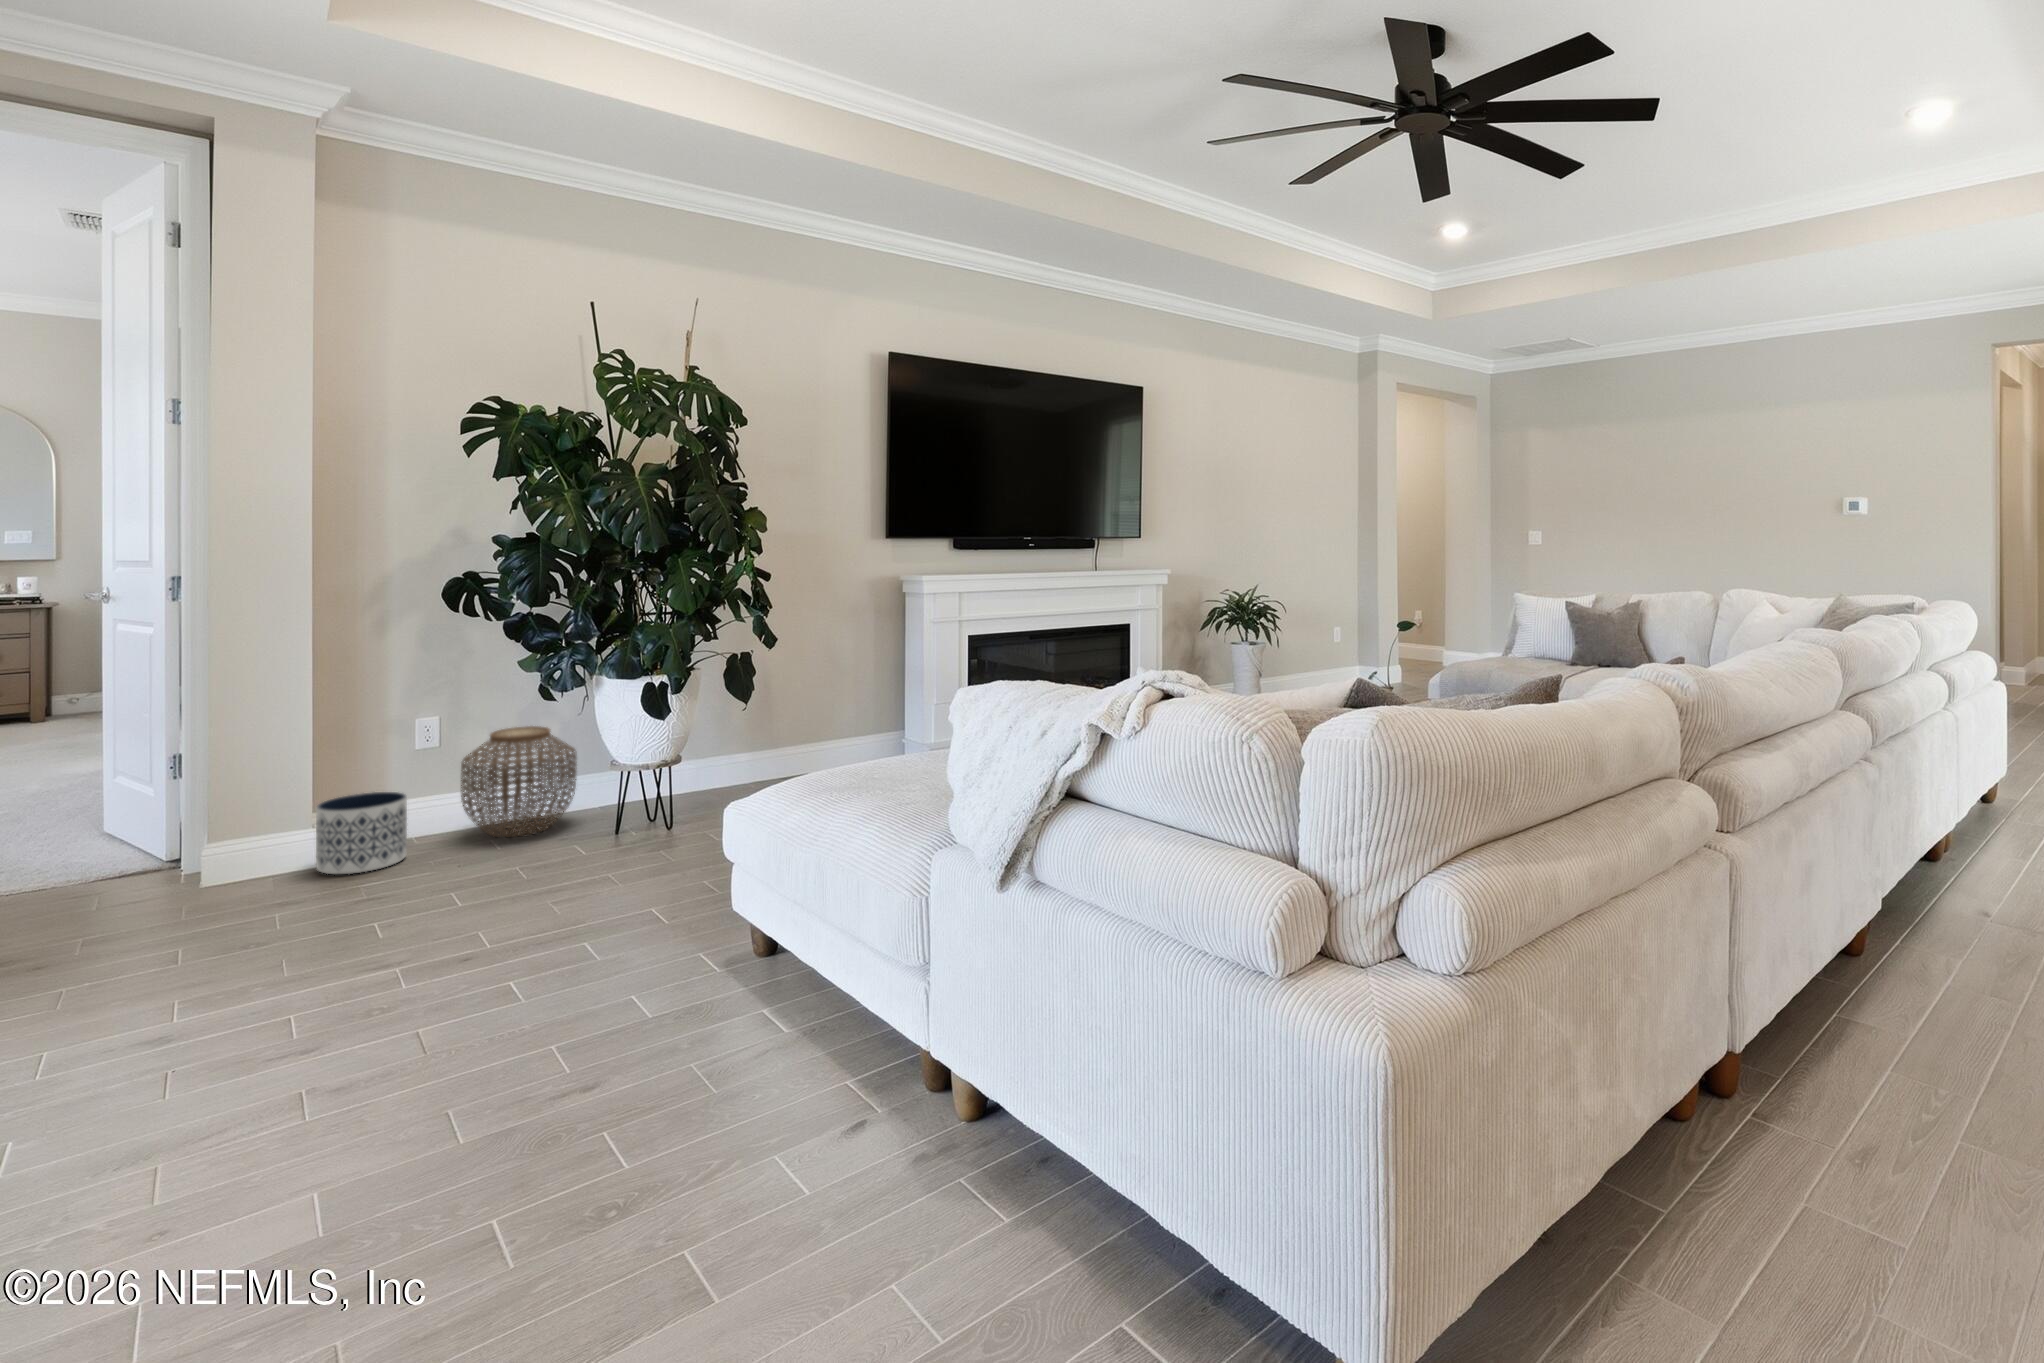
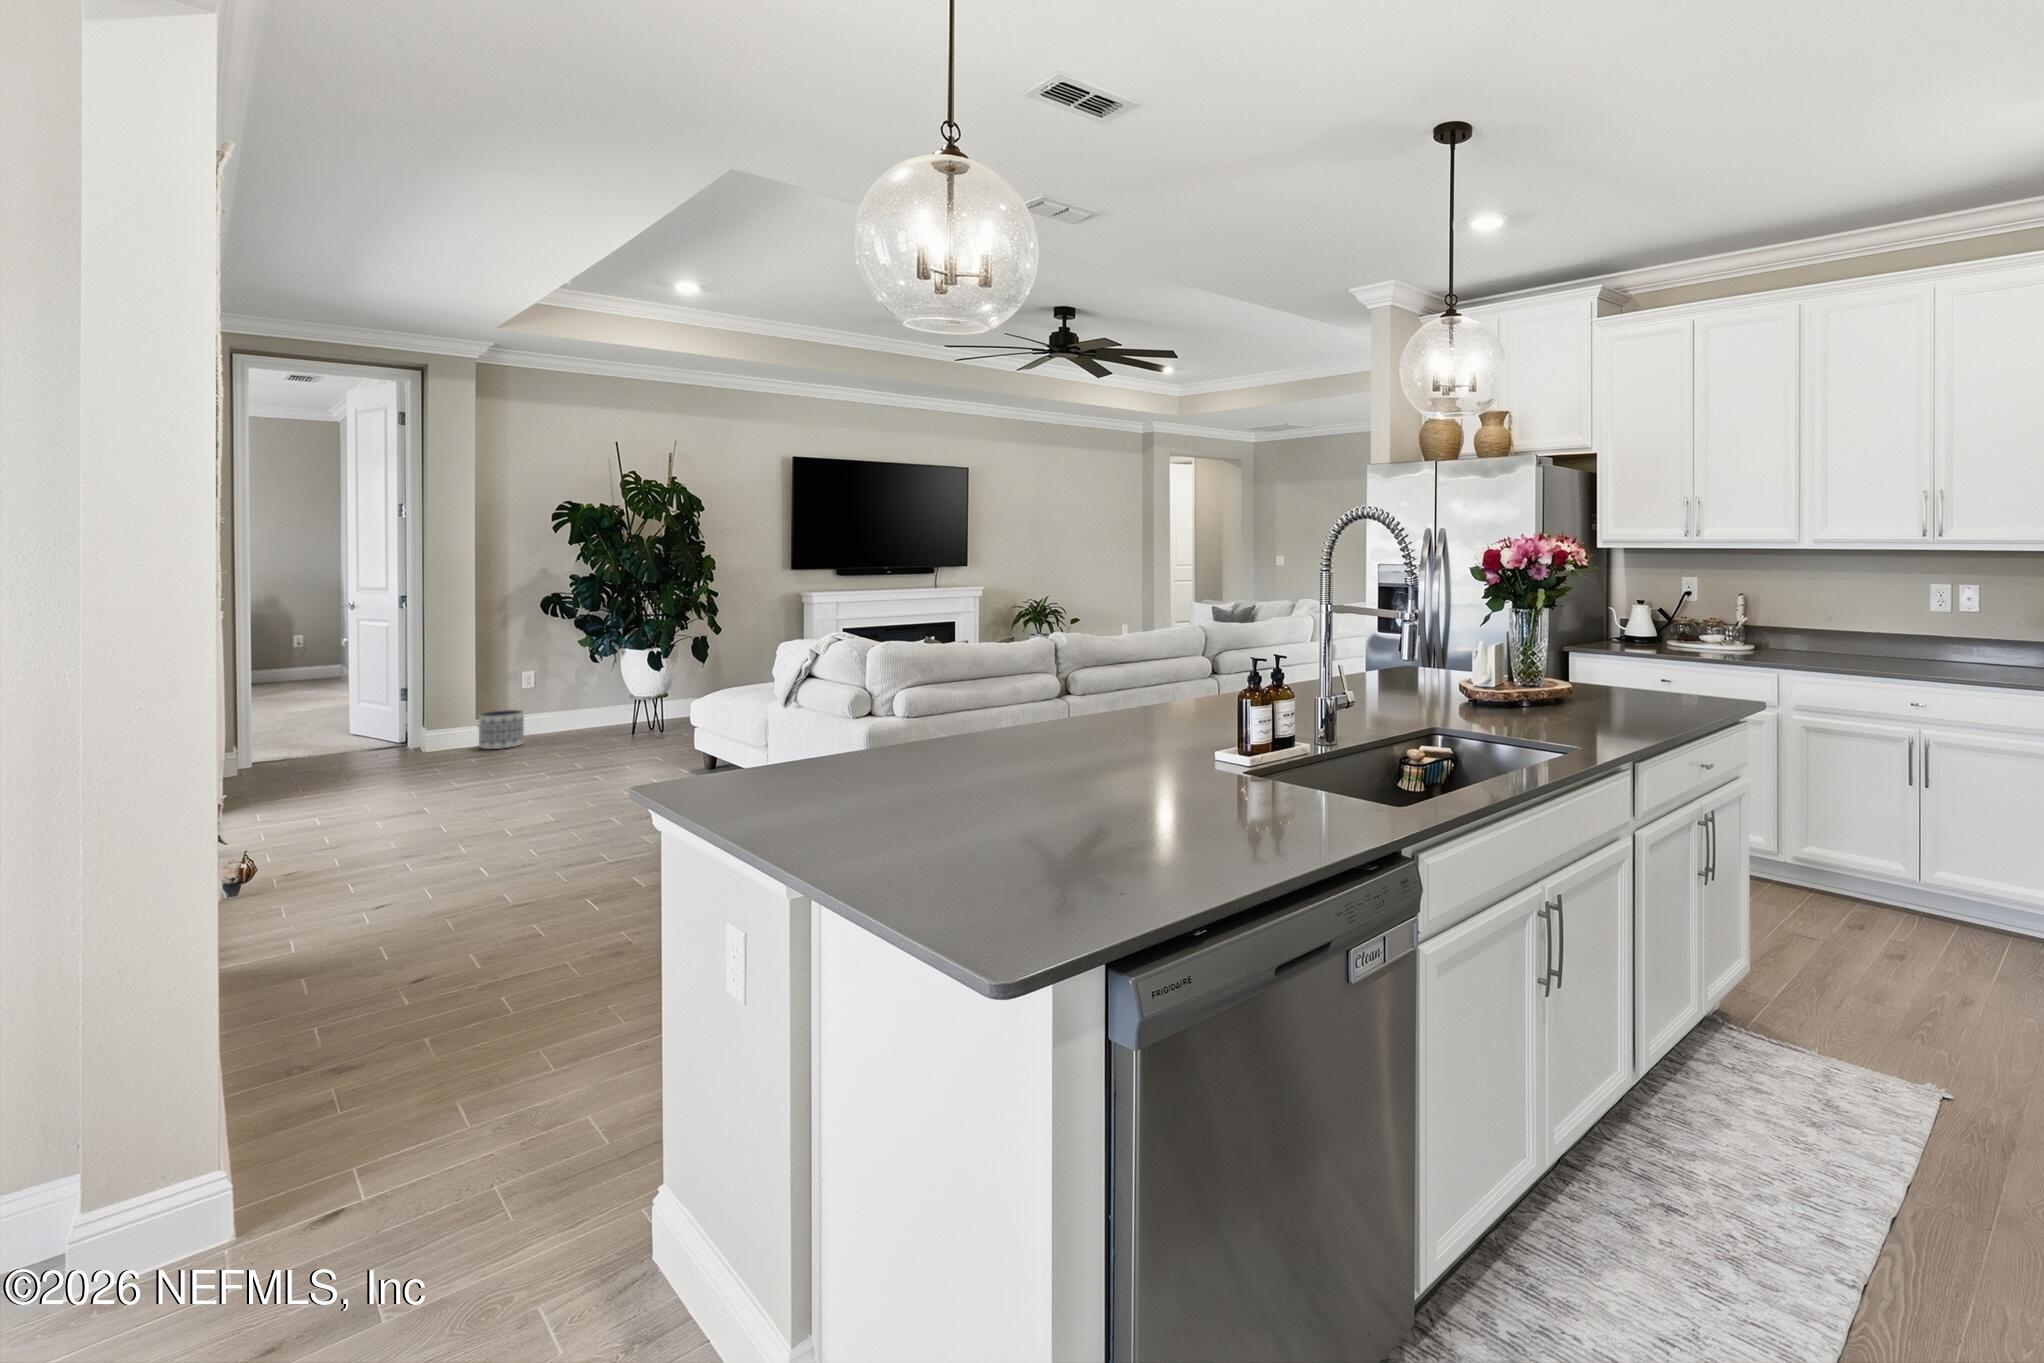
woven basket: present [461,726,577,837] -> none [550,678,611,736]

